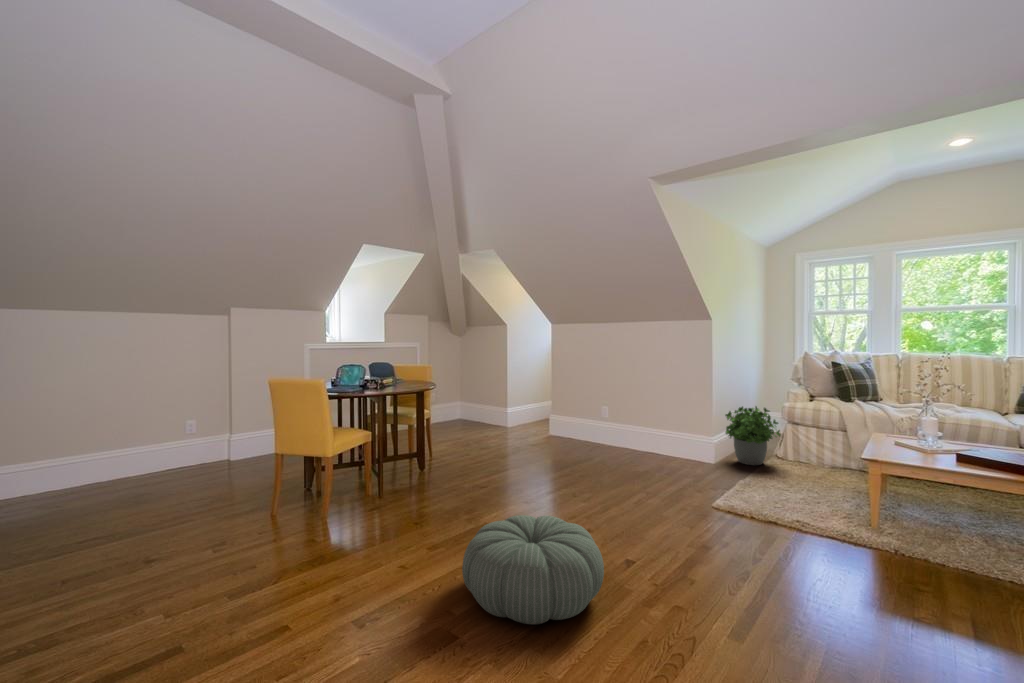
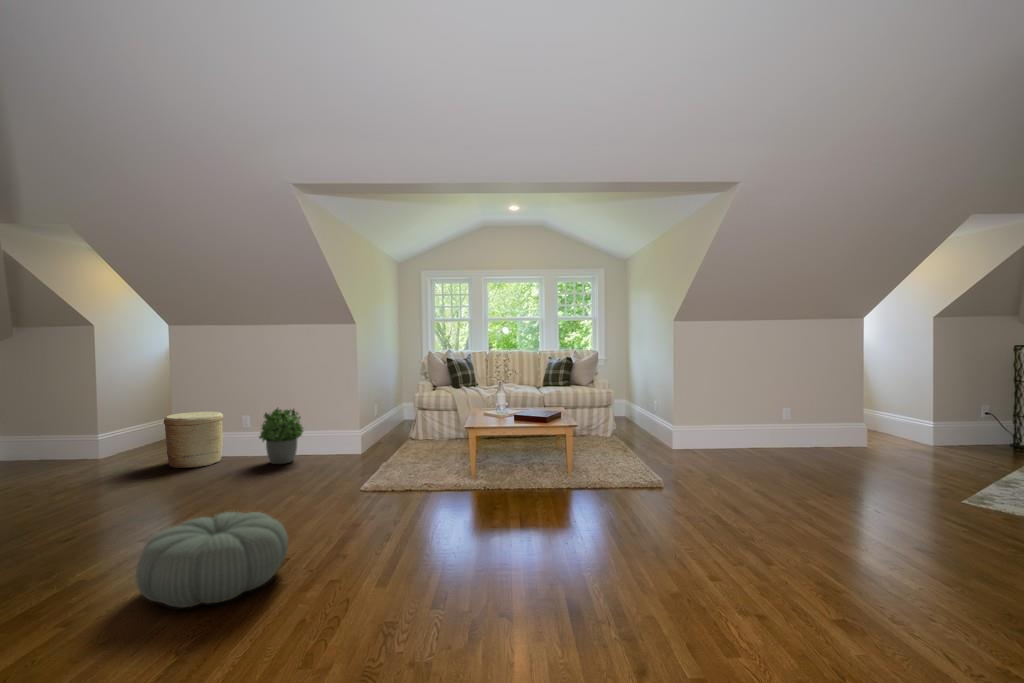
woven basket: none [538,401,583,450] -> present [164,412,223,468]
potted plant: present [725,406,781,465] -> present [259,408,303,464]

